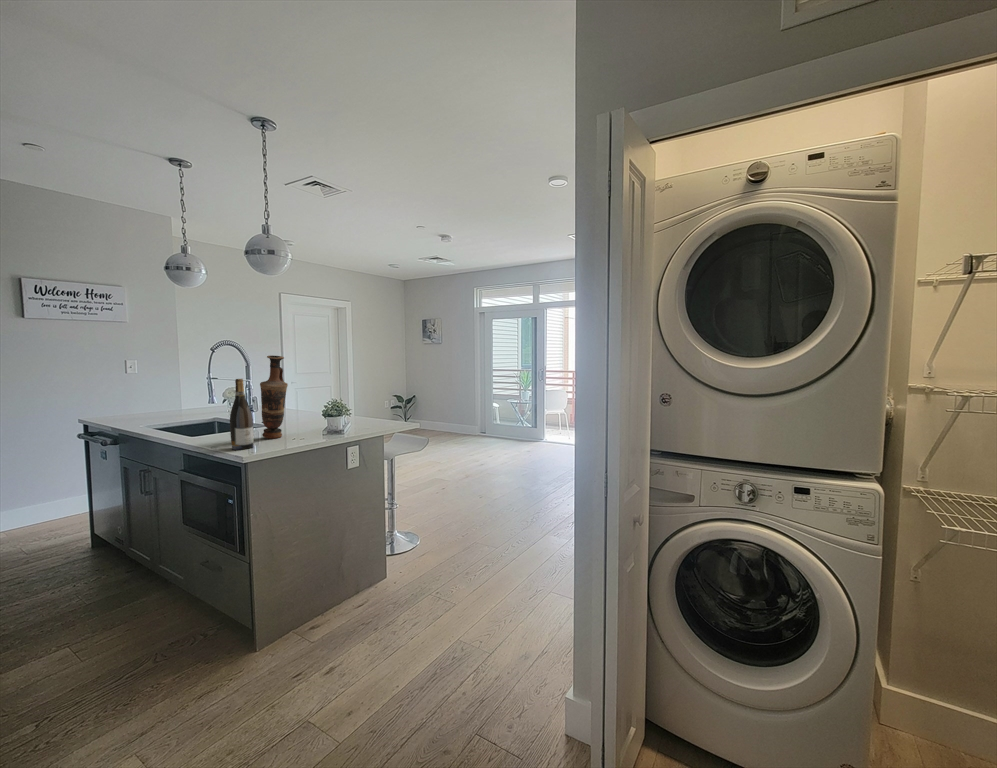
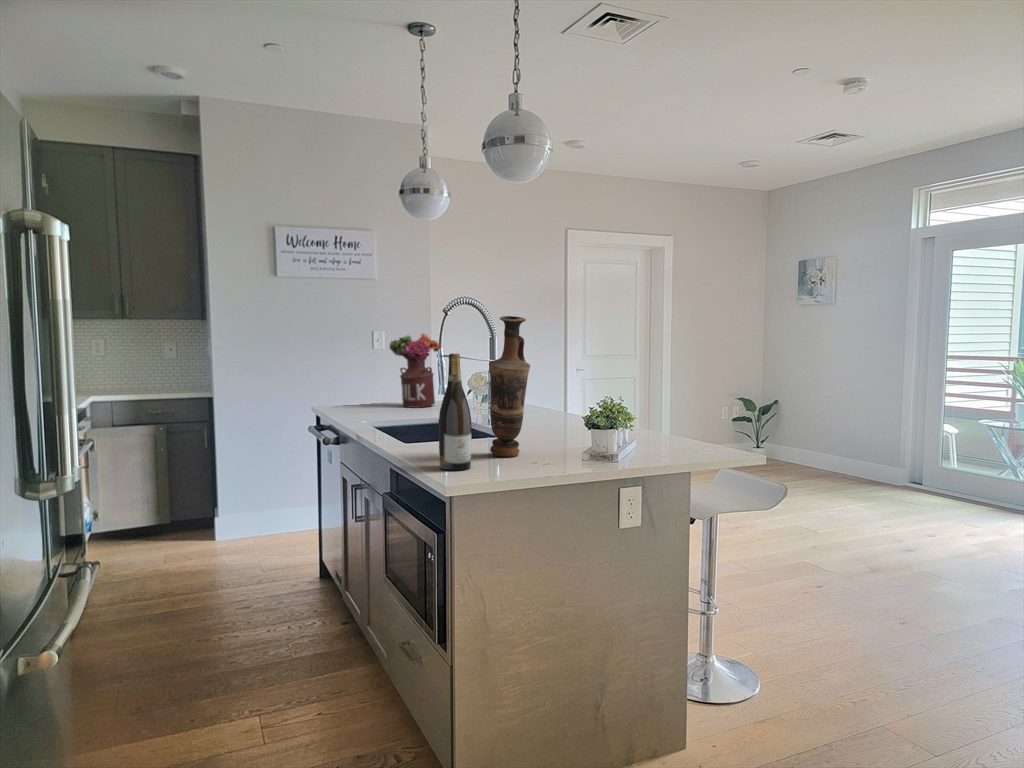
flower arrangement: none [157,364,203,416] -> present [390,333,441,407]

